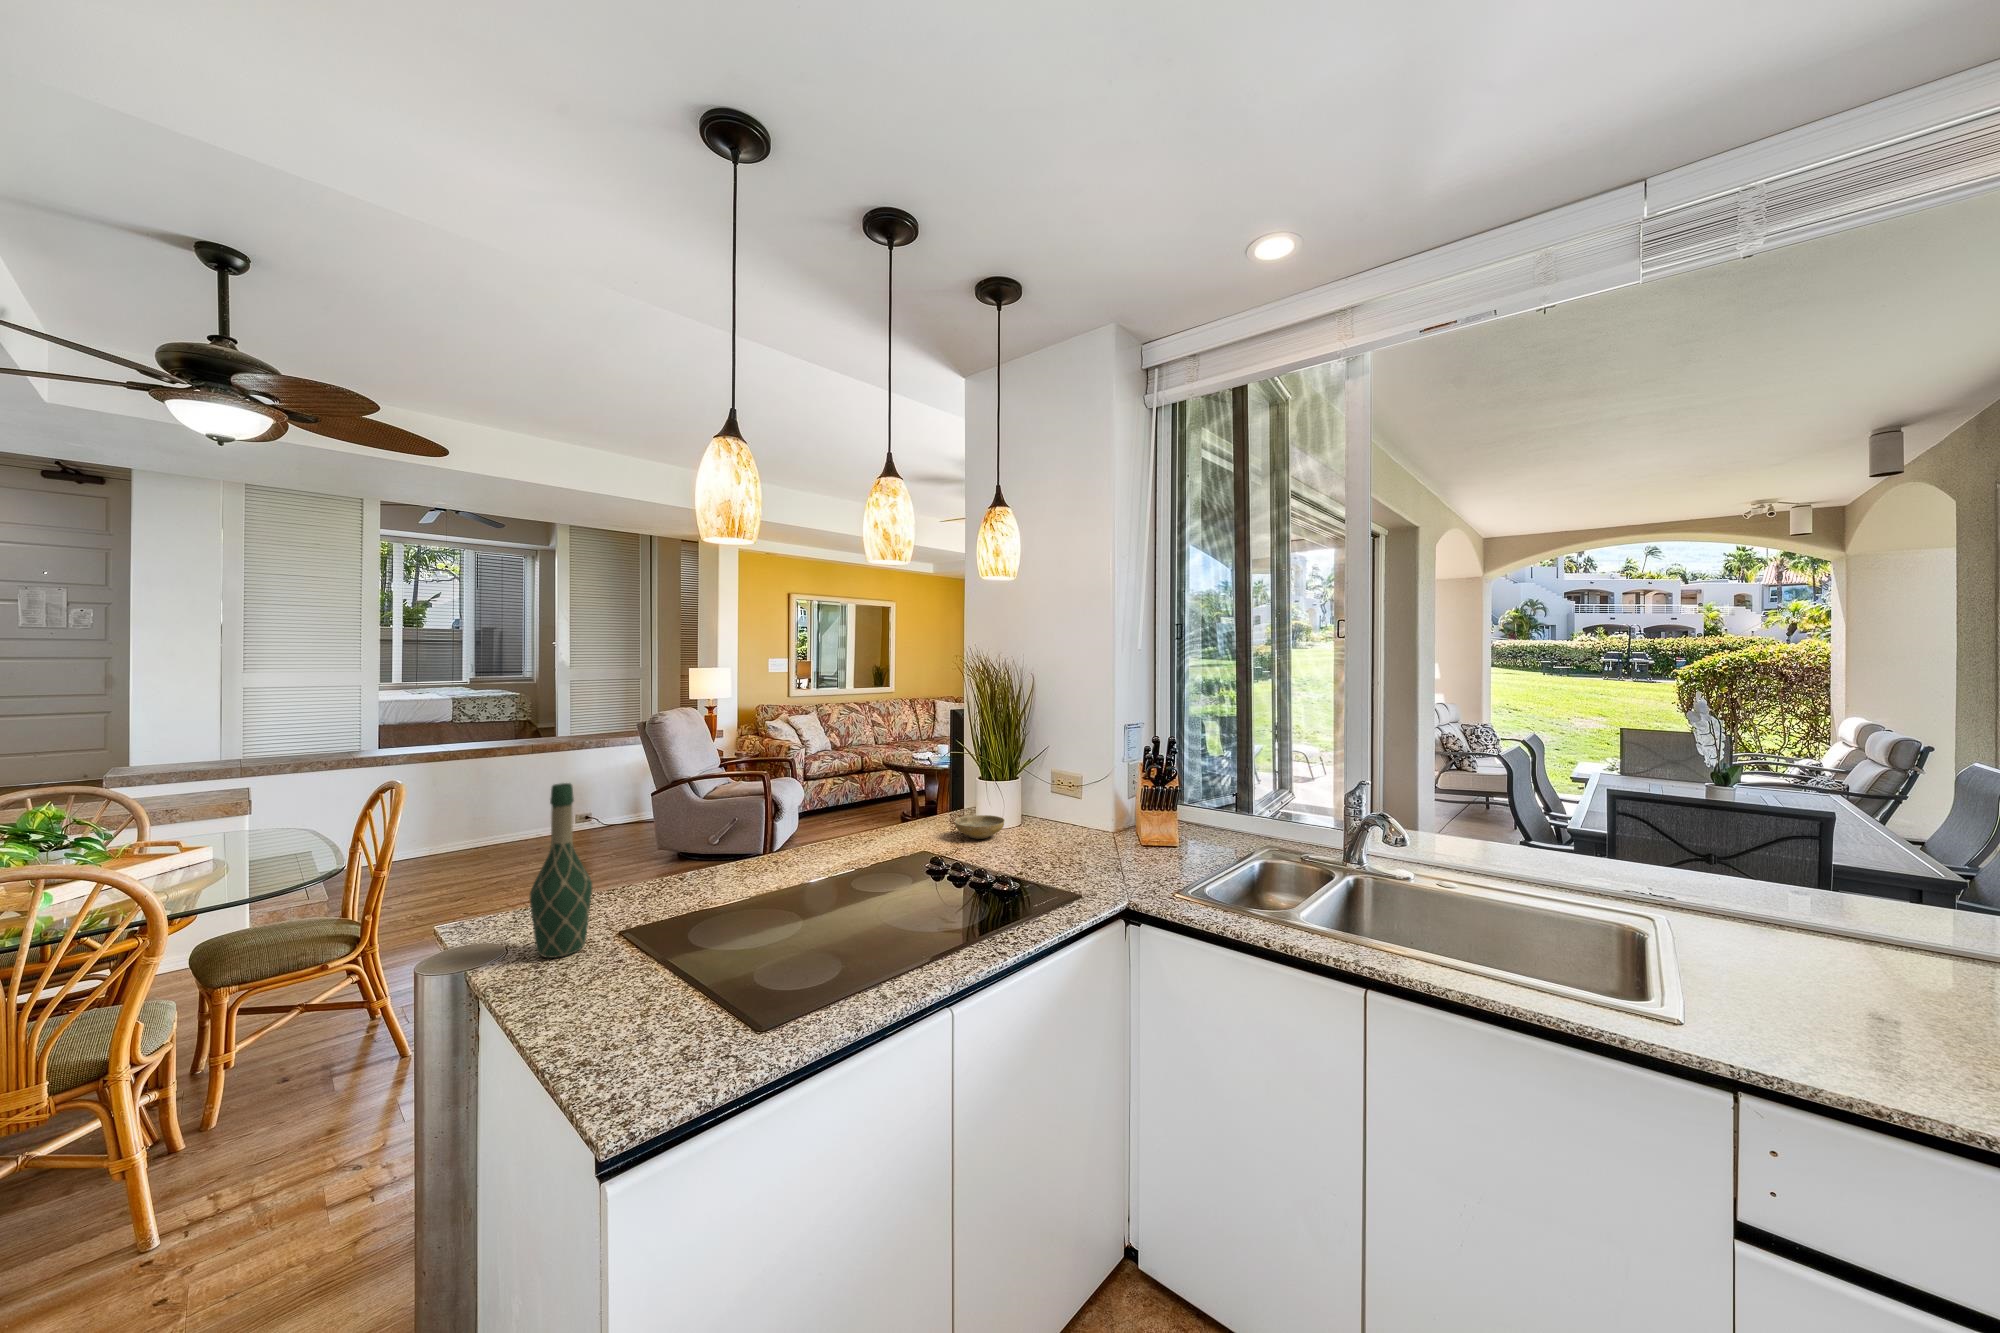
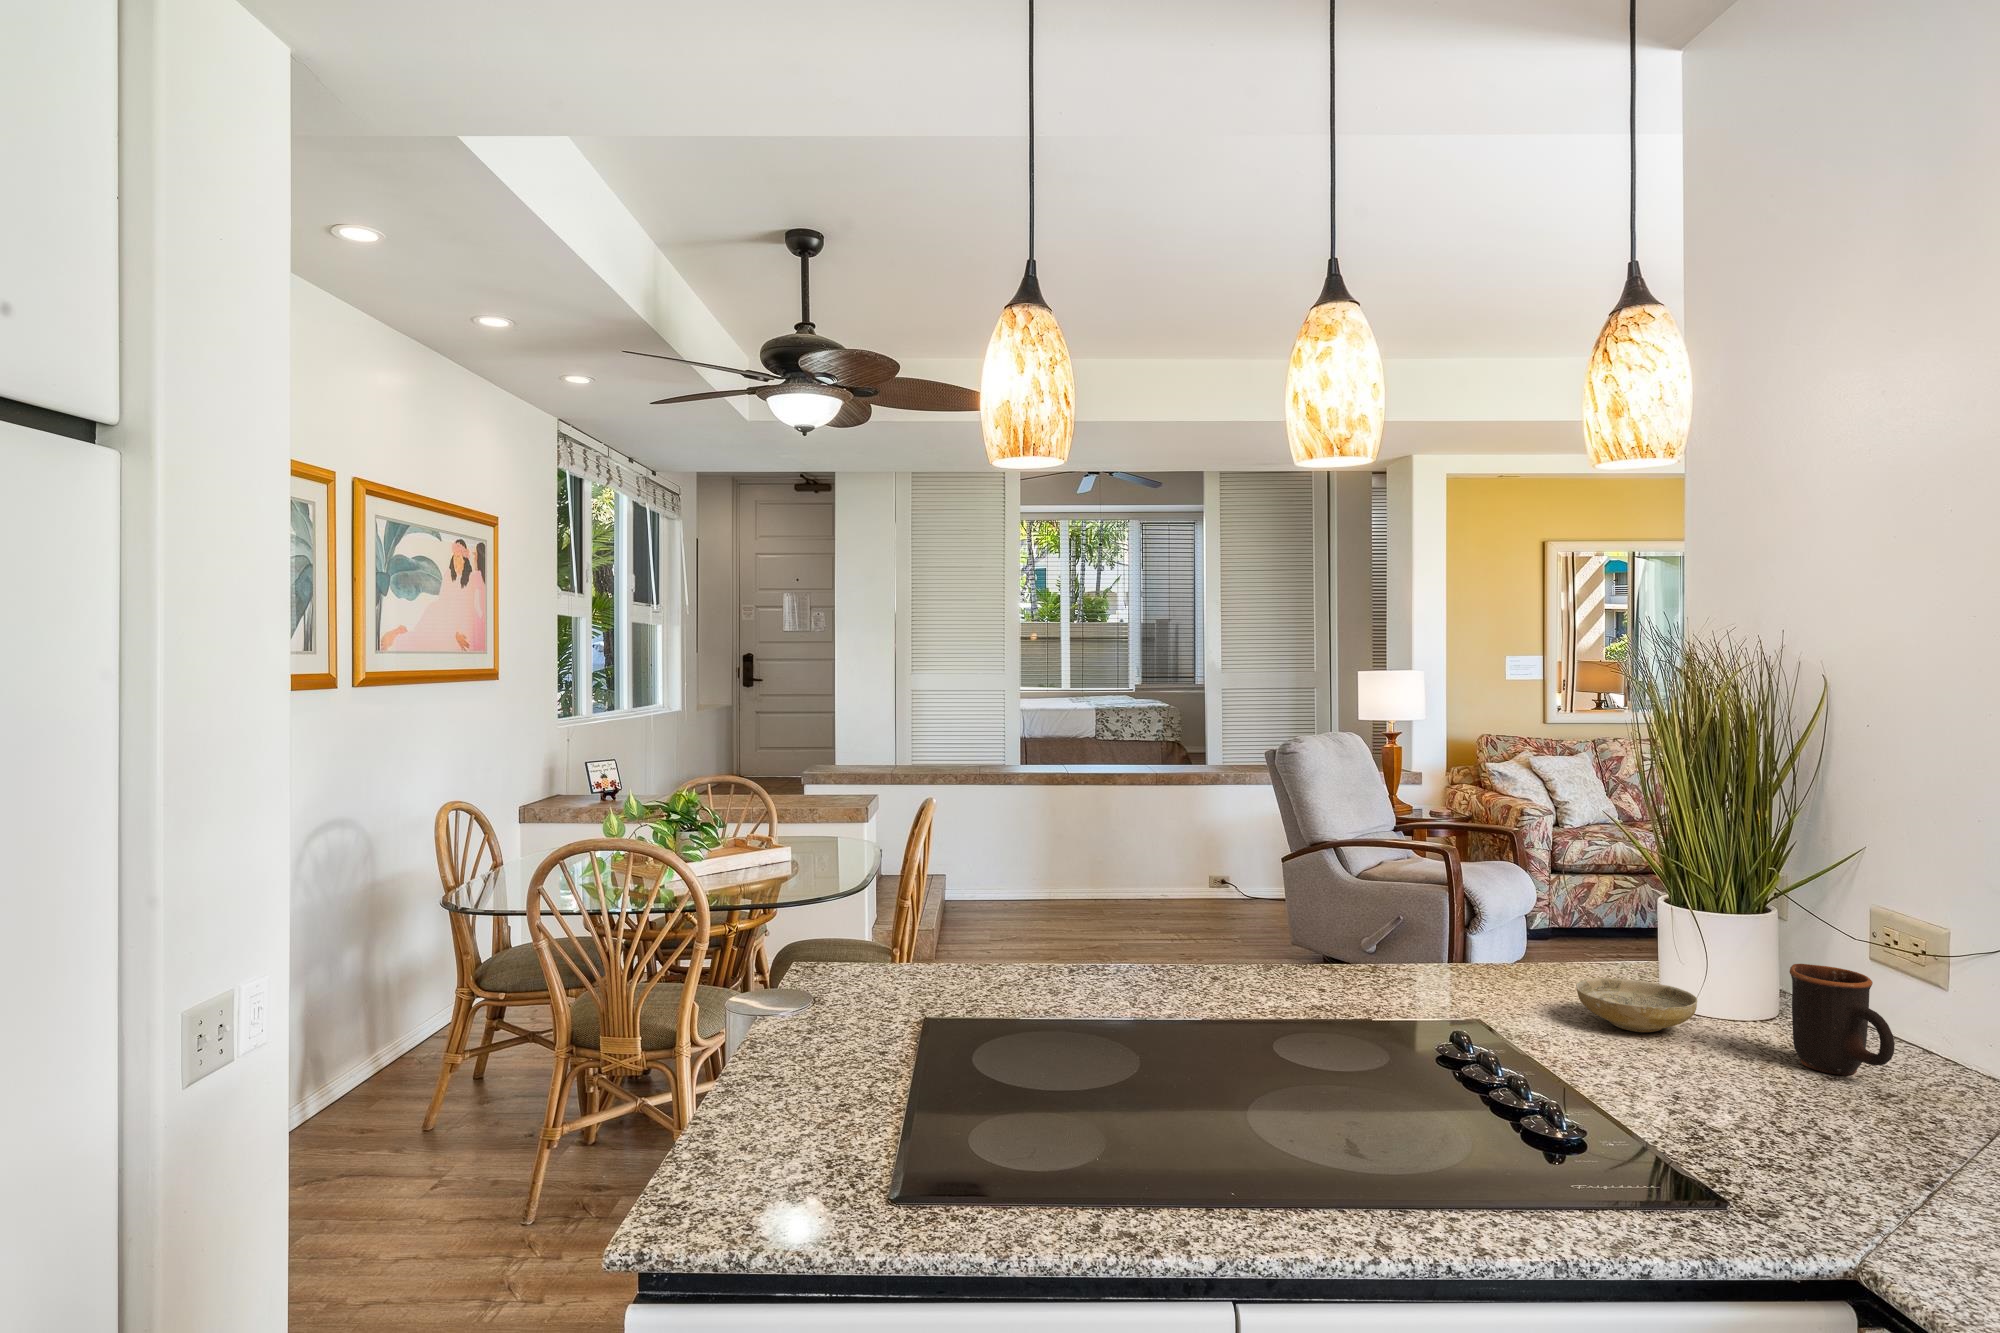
wine bottle: present [530,783,592,958] -> none [821,812,890,1033]
mug: none [1040,794,1080,838] -> present [1789,964,1895,1075]

